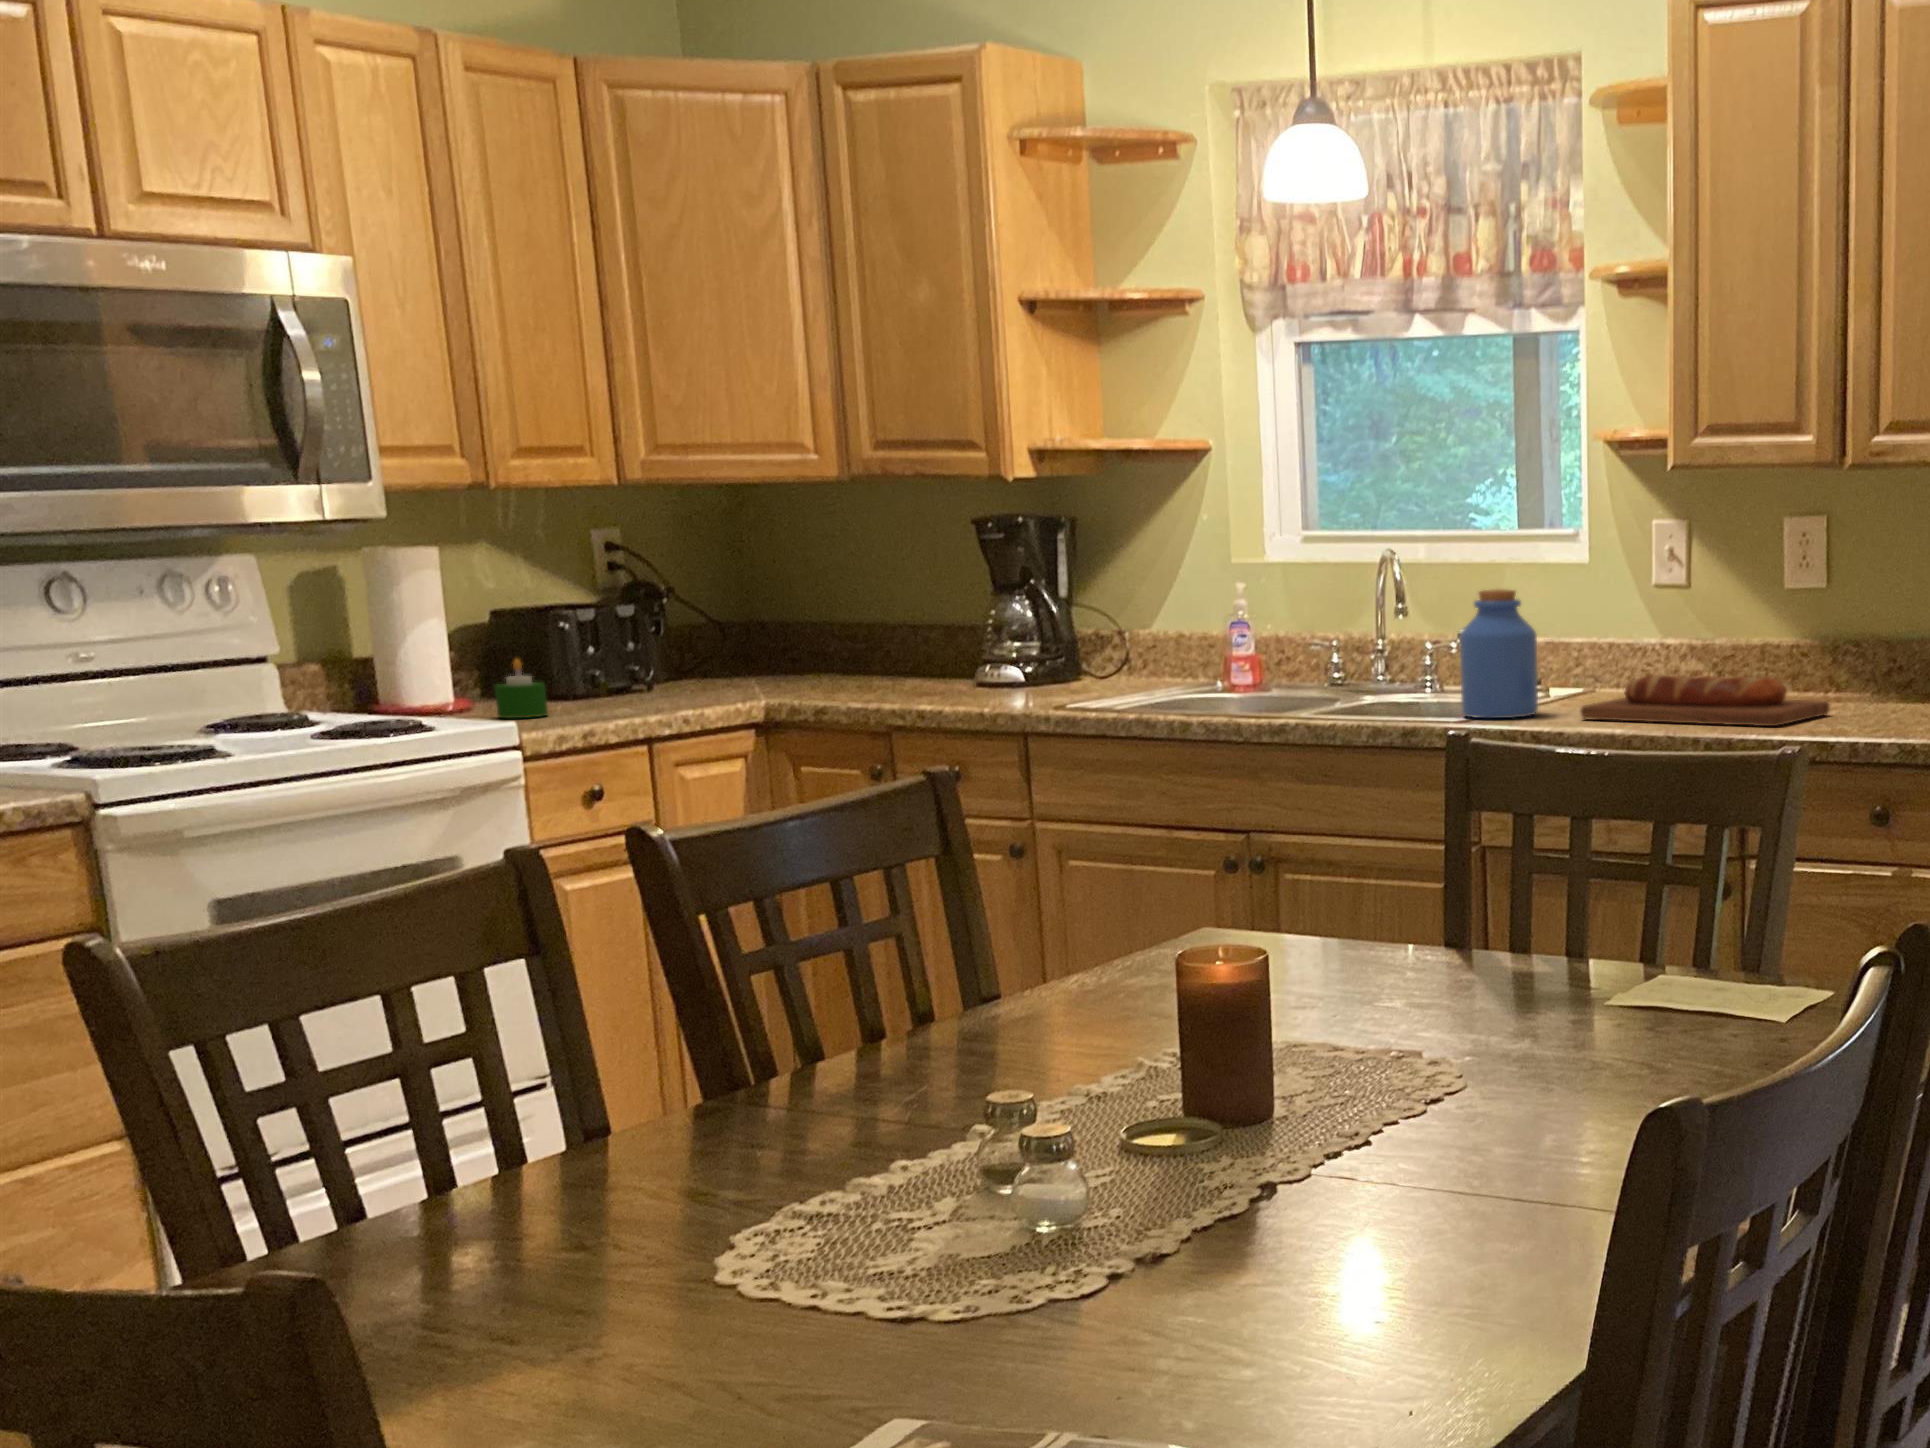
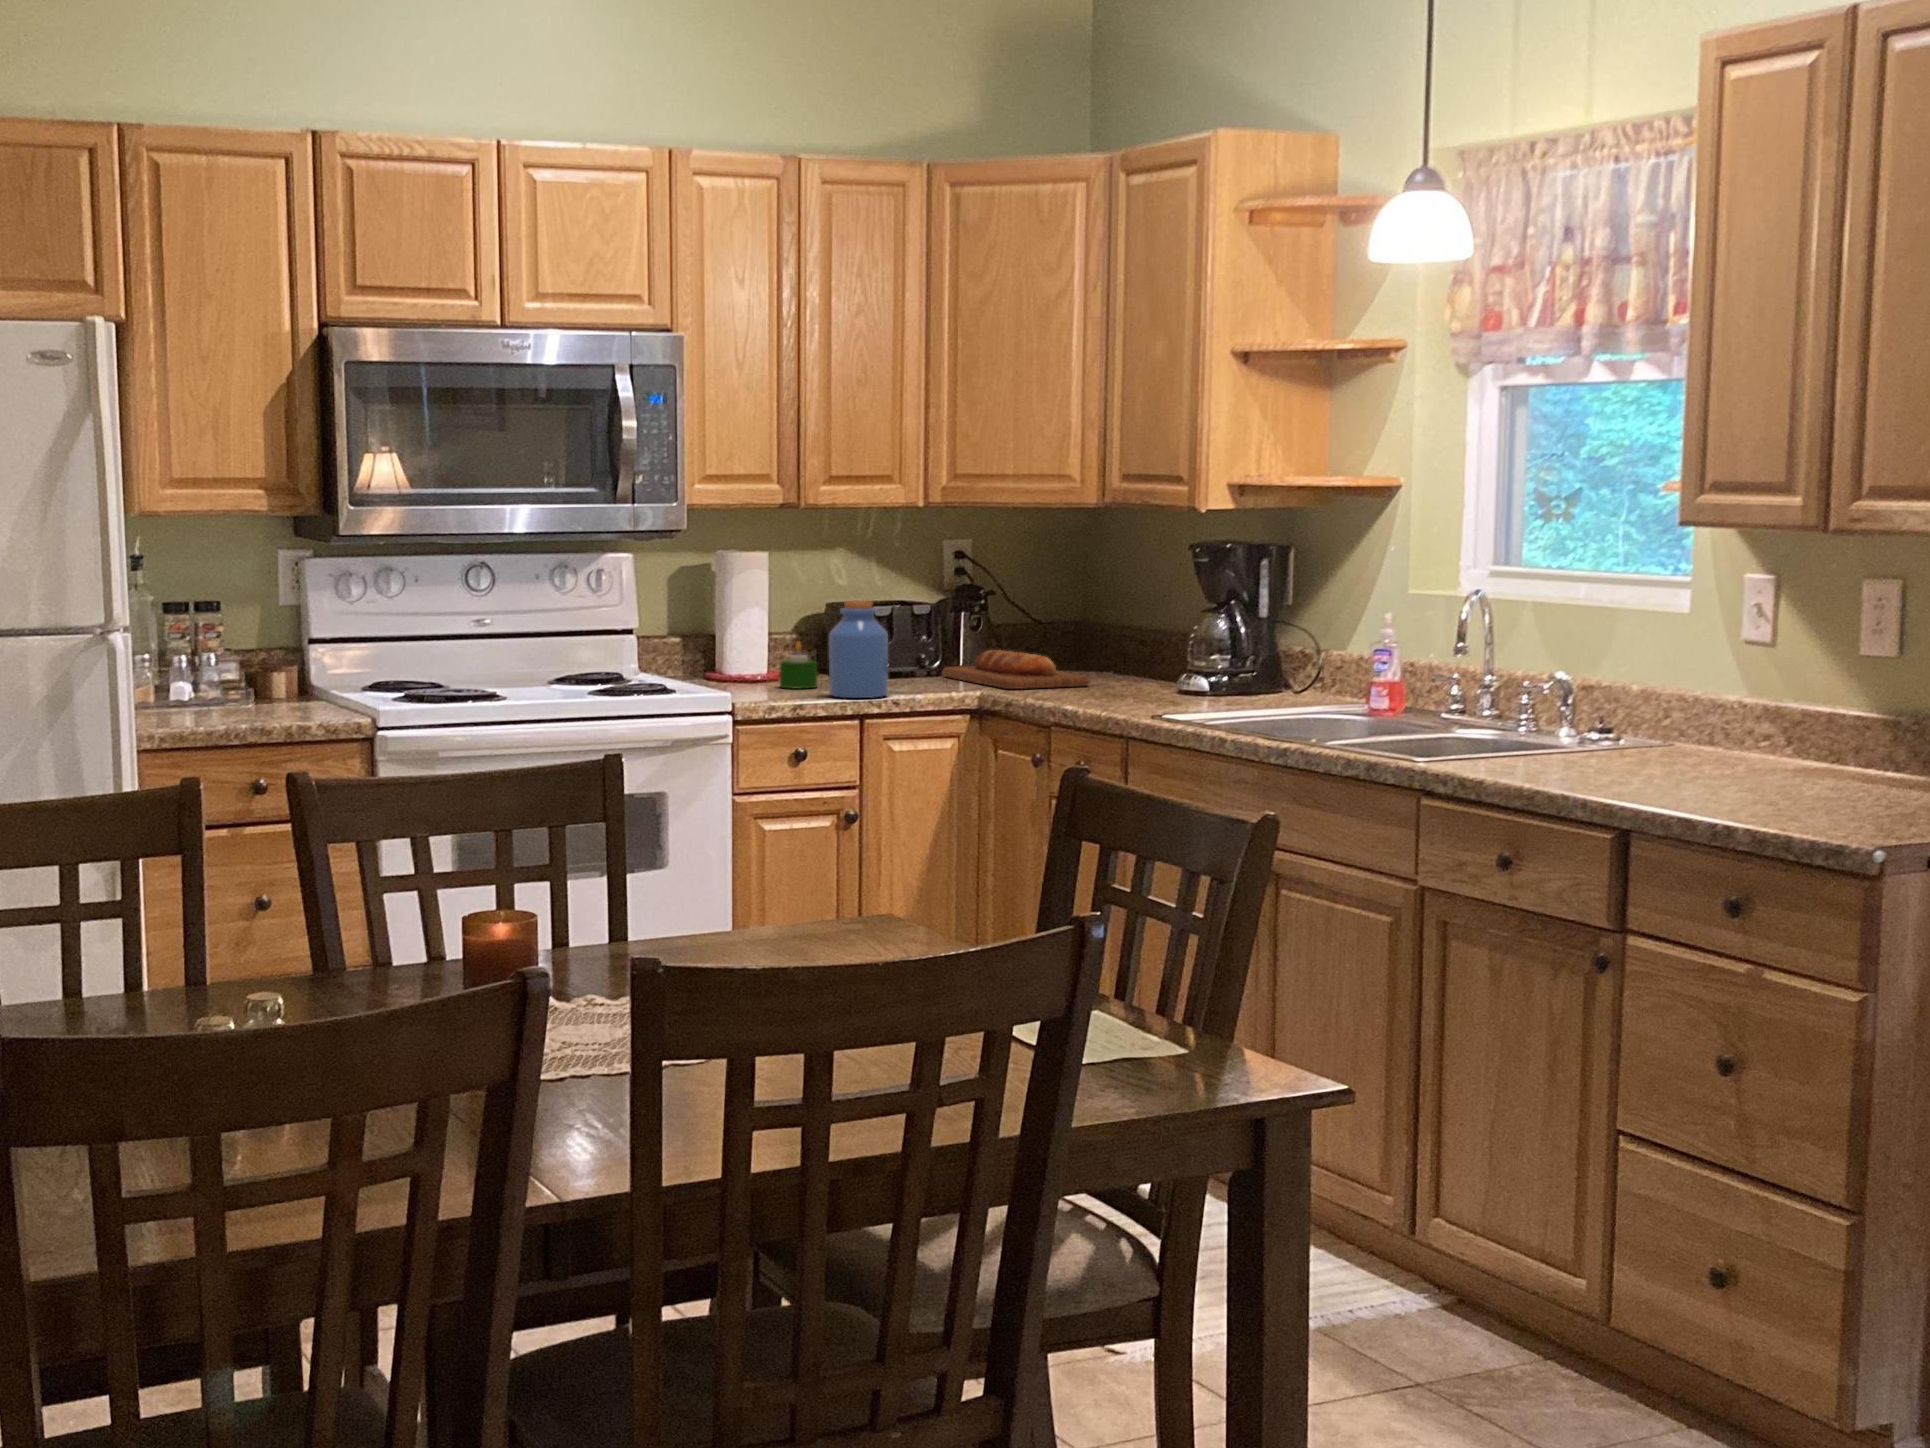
jar: present [1460,589,1538,718] -> present [829,600,888,698]
bread loaf: present [1581,675,1830,726] -> present [943,650,1090,689]

